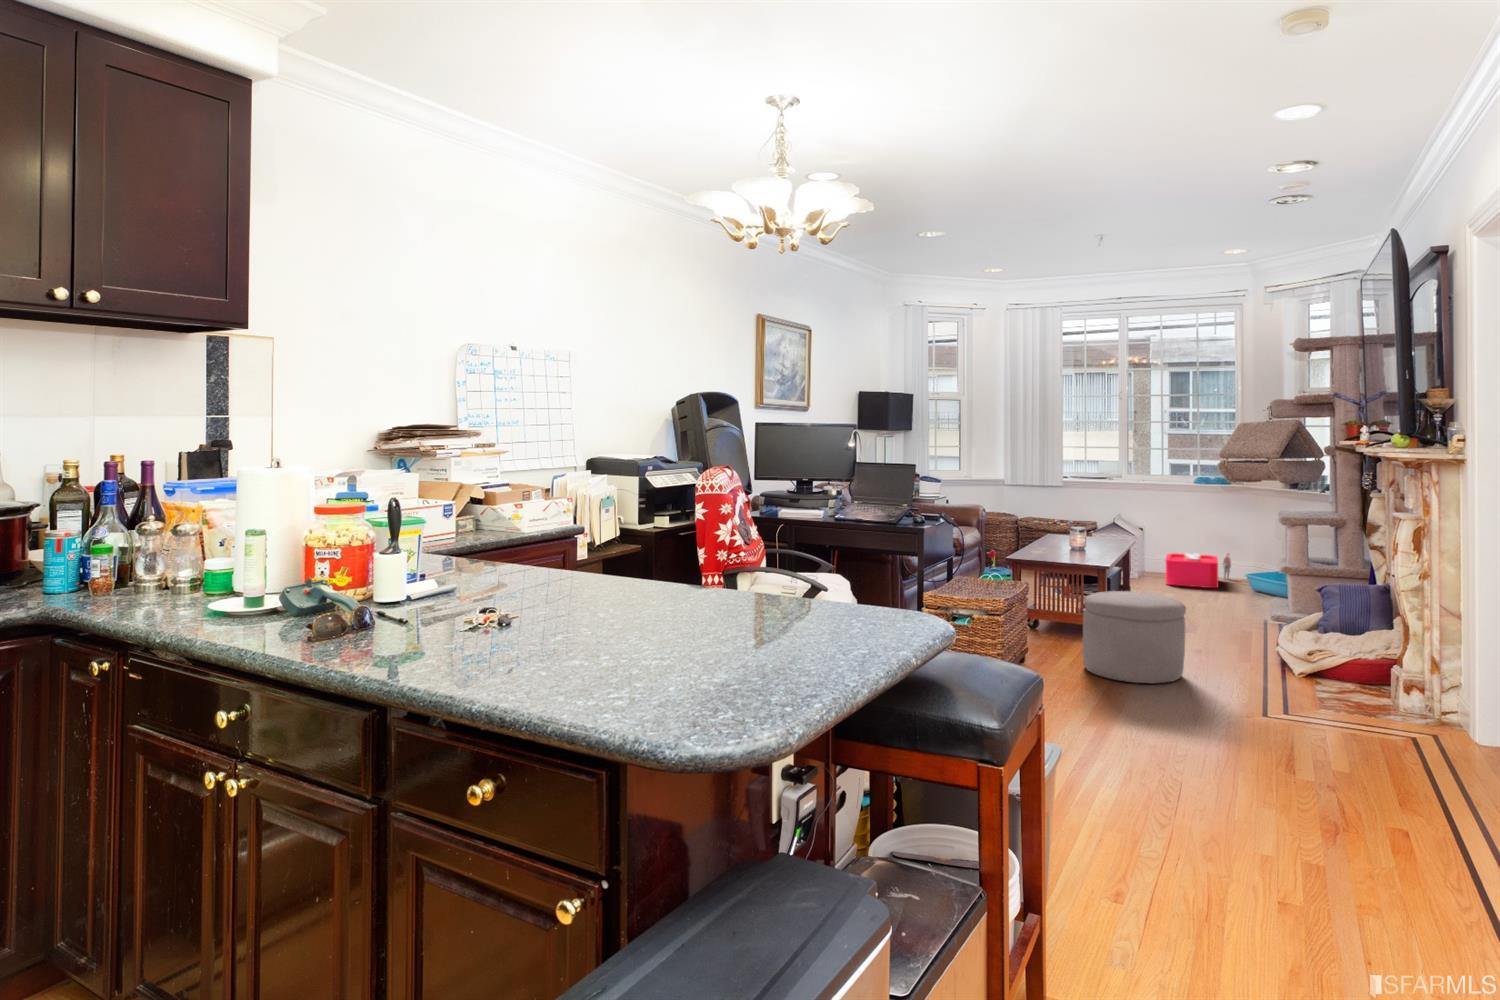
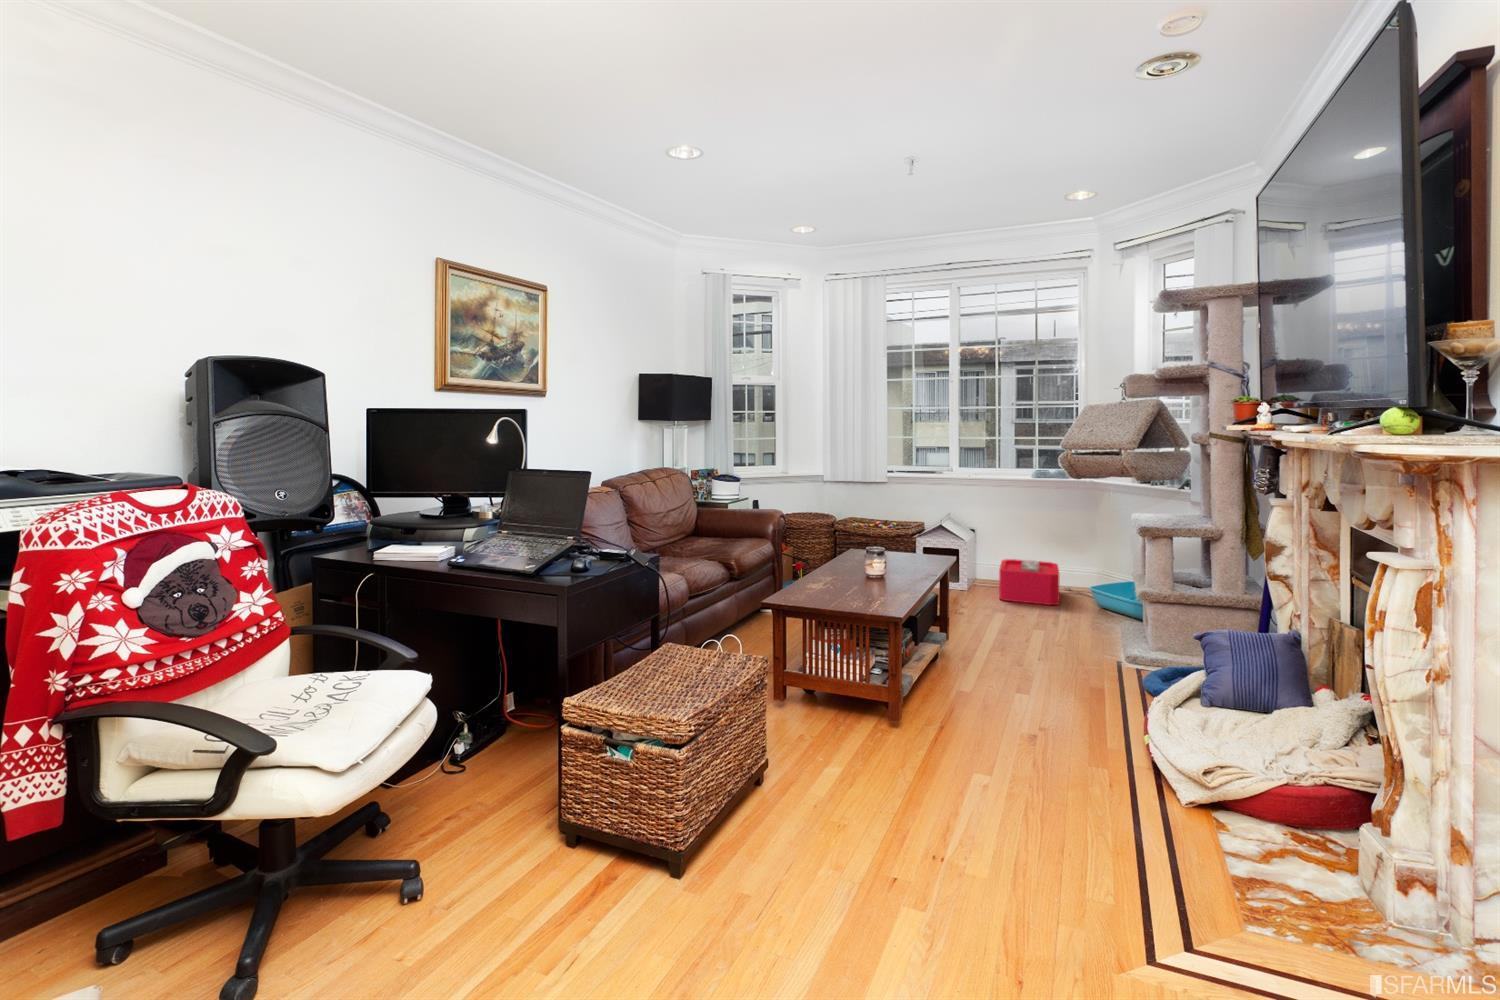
ottoman: present [1083,591,1186,683] -> none [860,662,1021,840]

